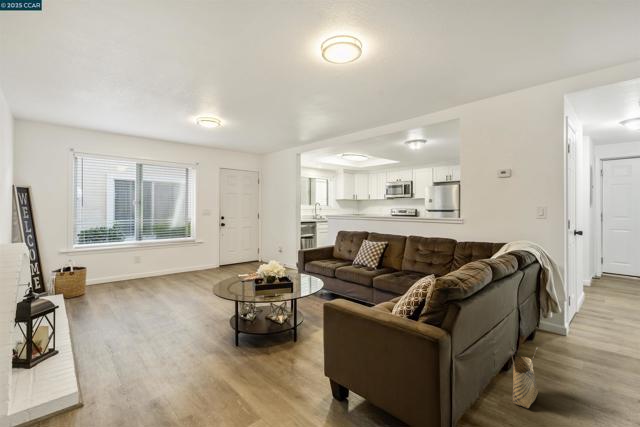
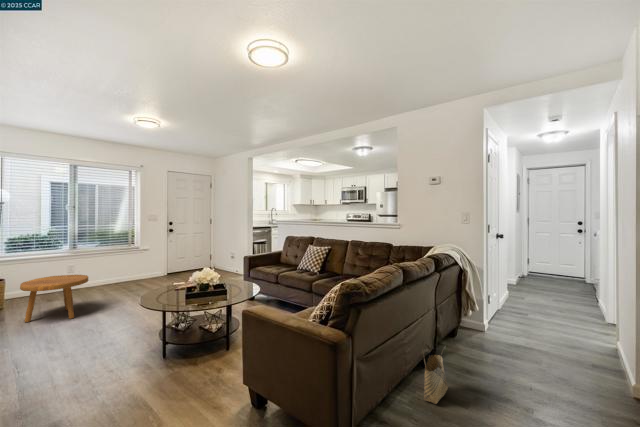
footstool: none [102,266,158,308] -> present [20,275,88,322]

